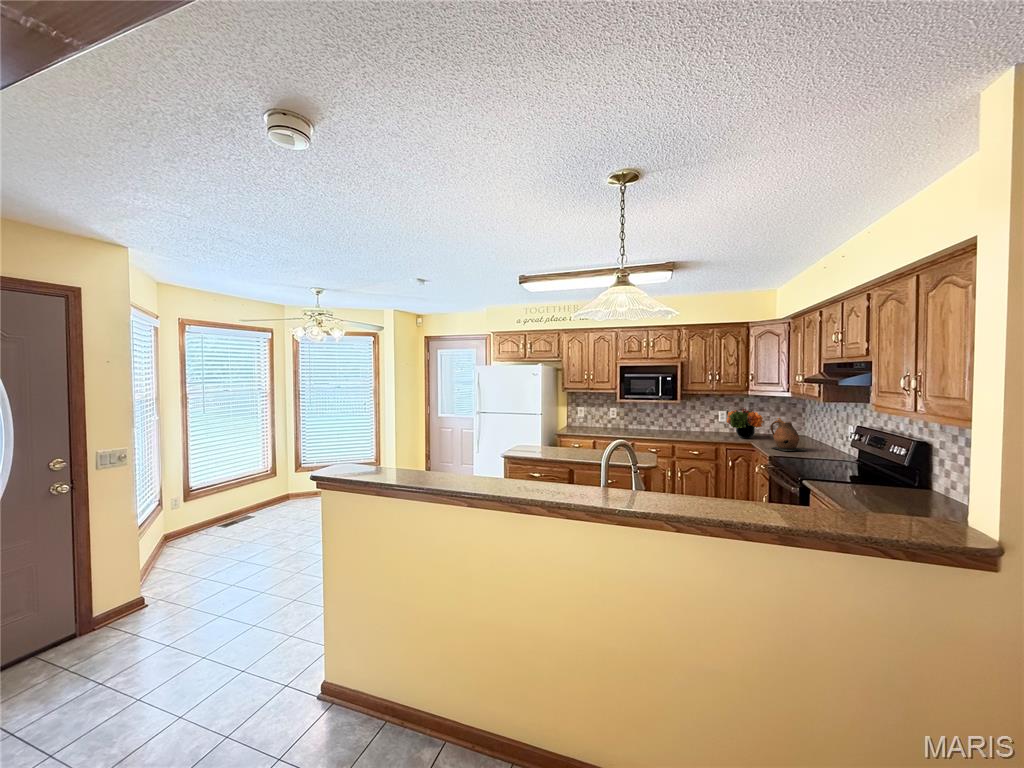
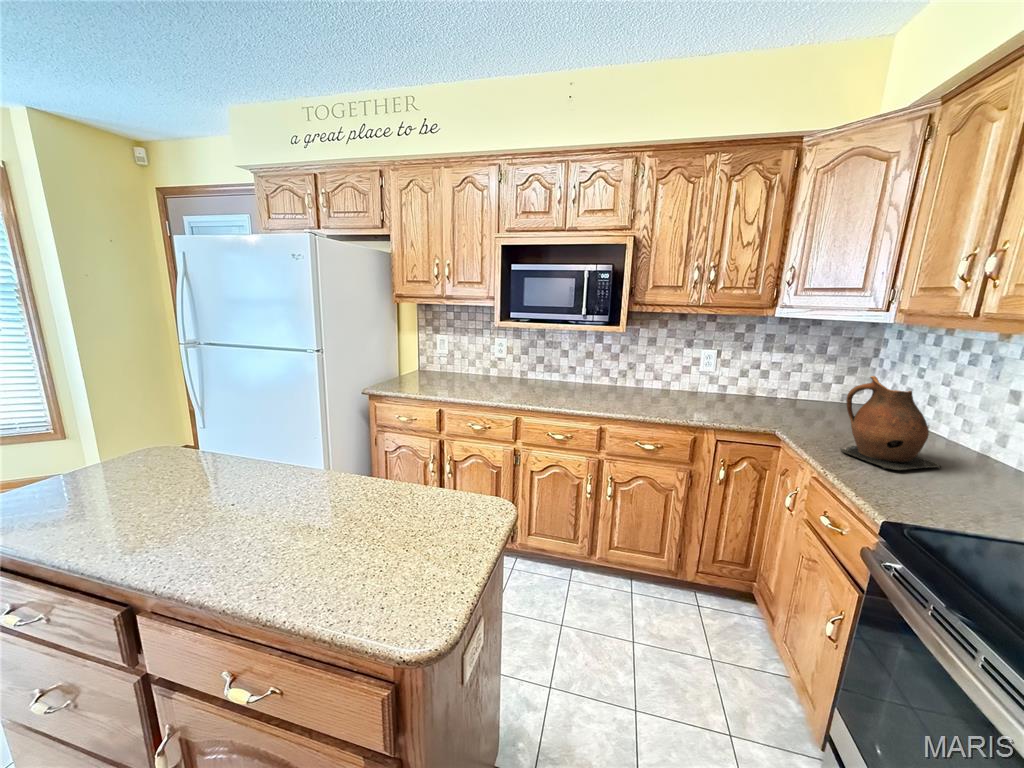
flower arrangement: present [727,408,763,438] -> none [717,345,801,411]

